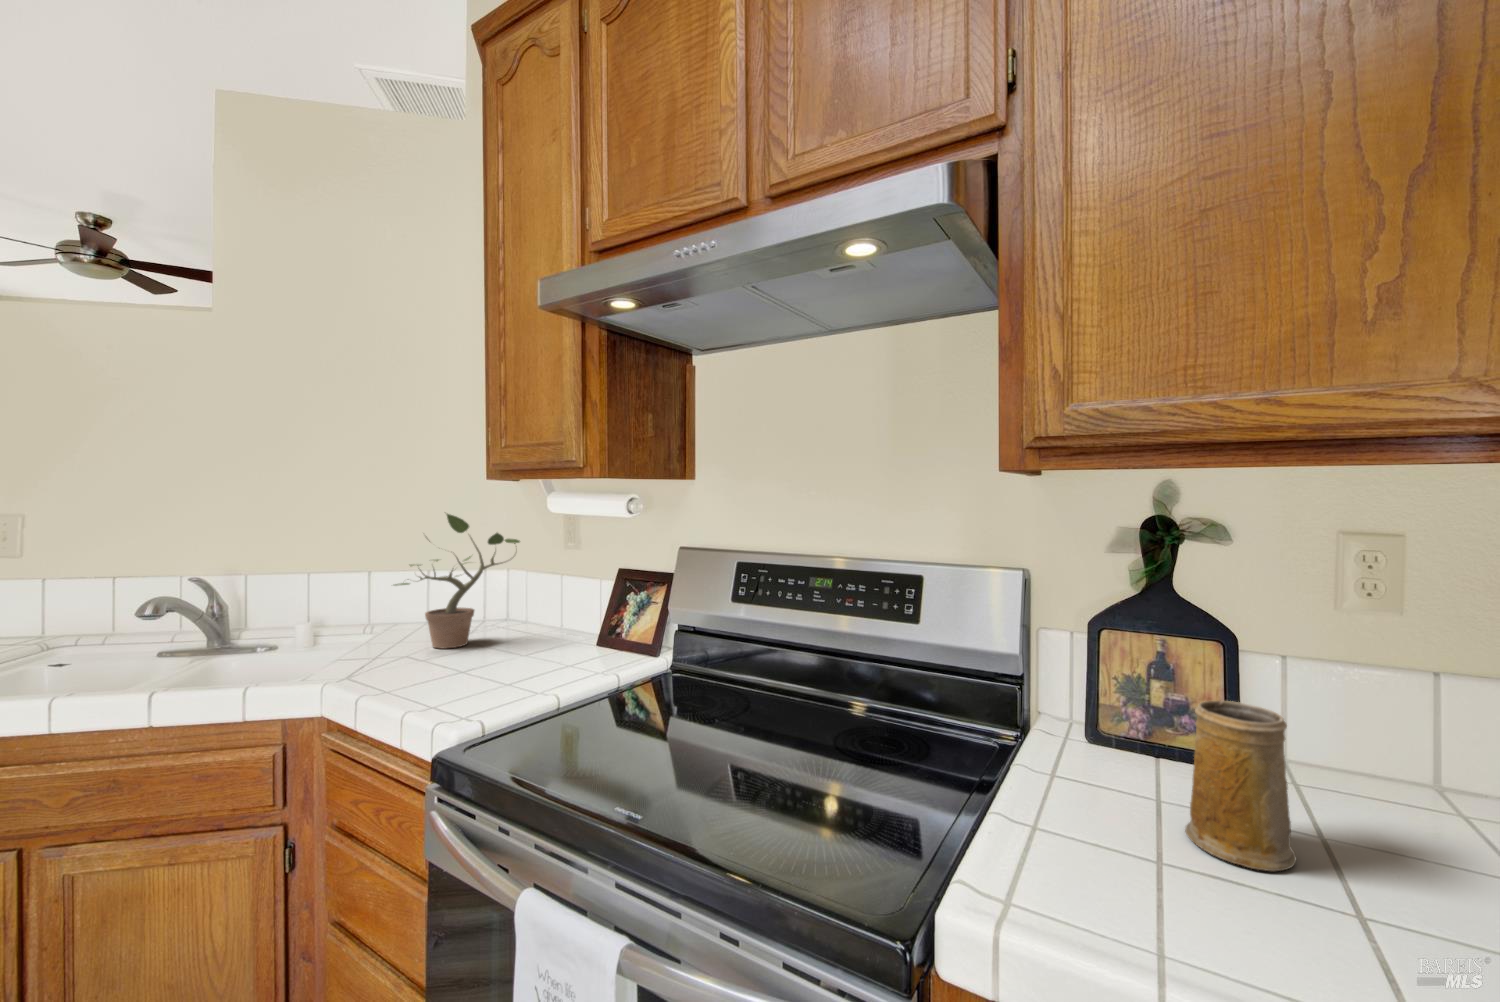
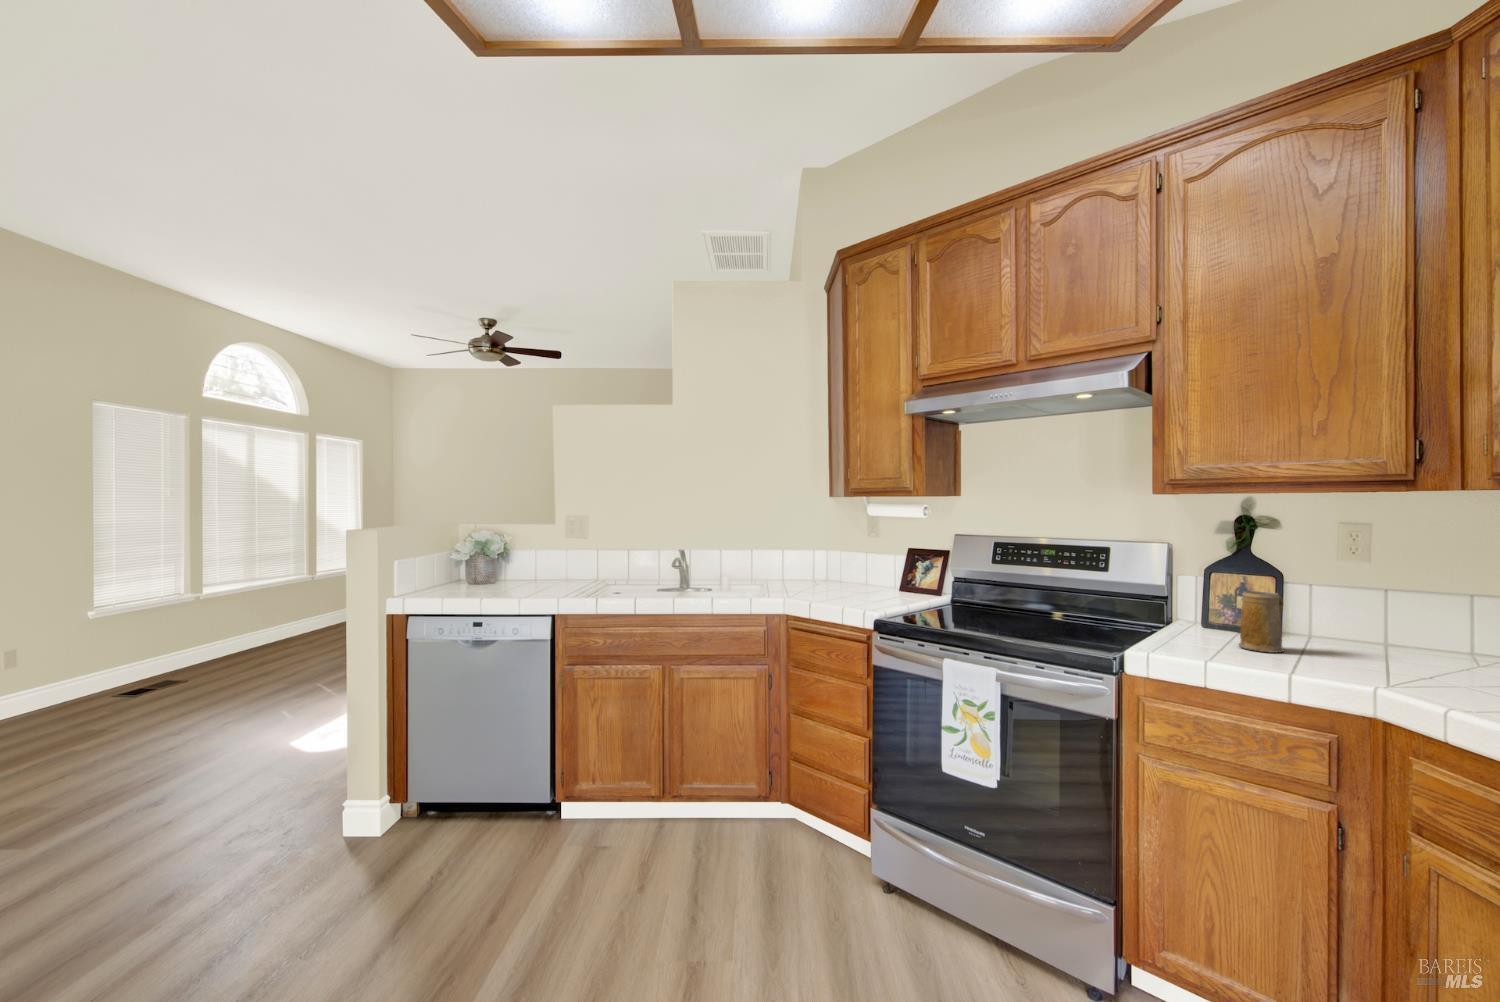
potted plant: present [395,514,520,649] -> none [781,513,843,591]

